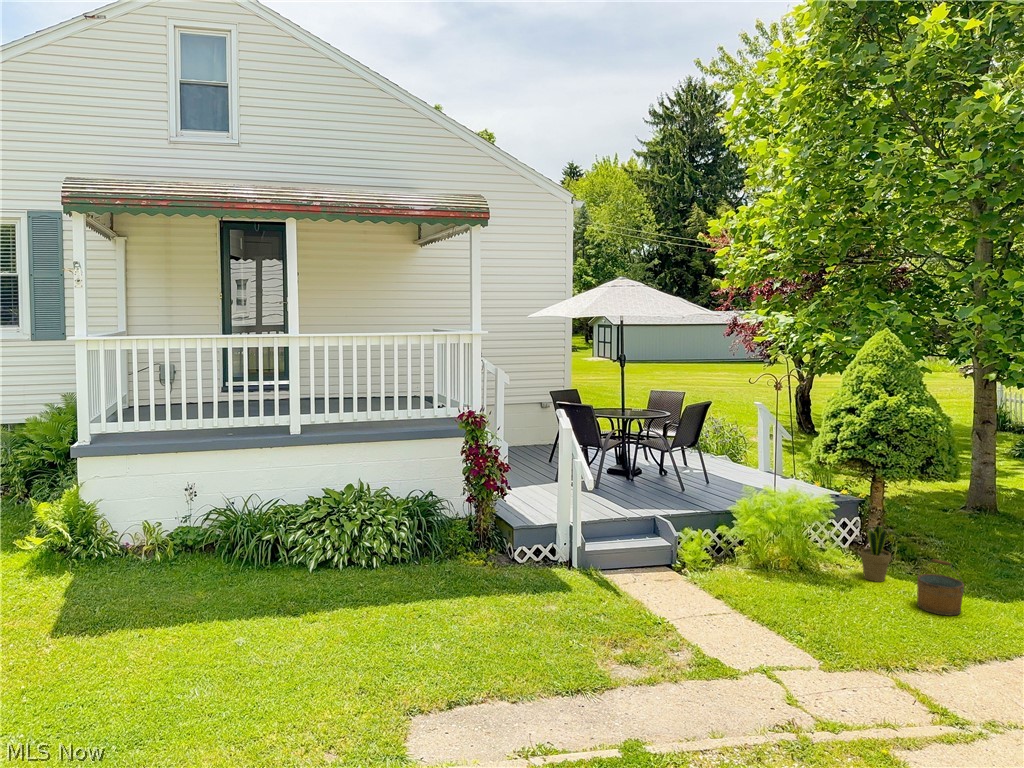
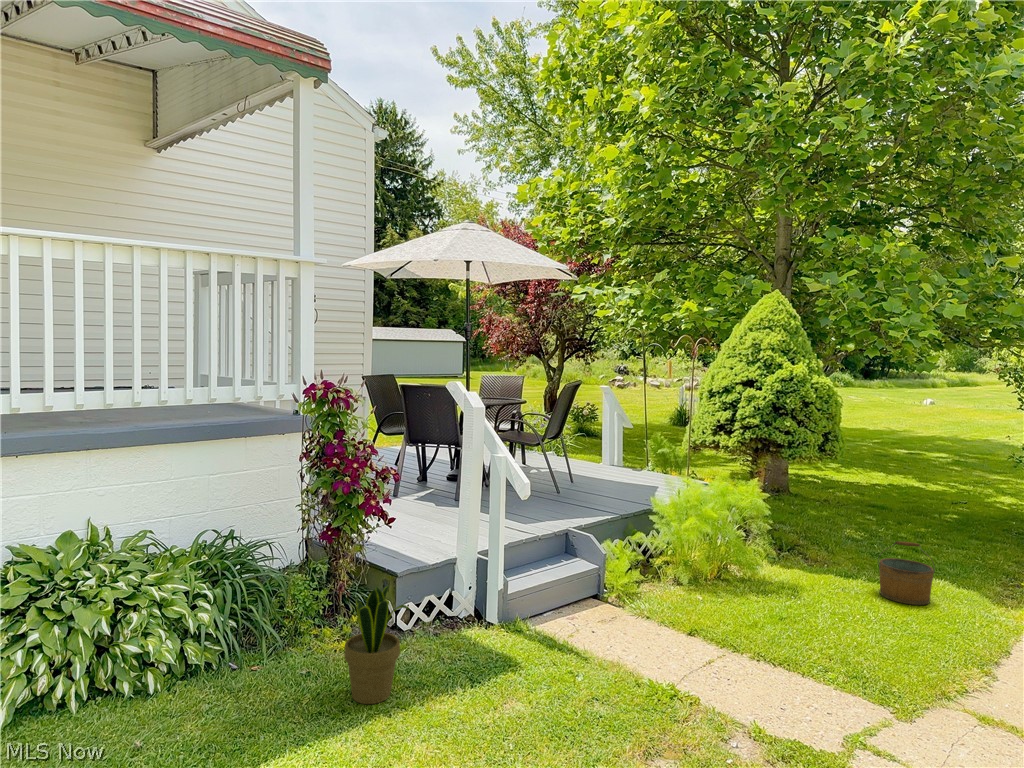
potted plant: present [860,525,895,582] -> present [345,586,409,704]

